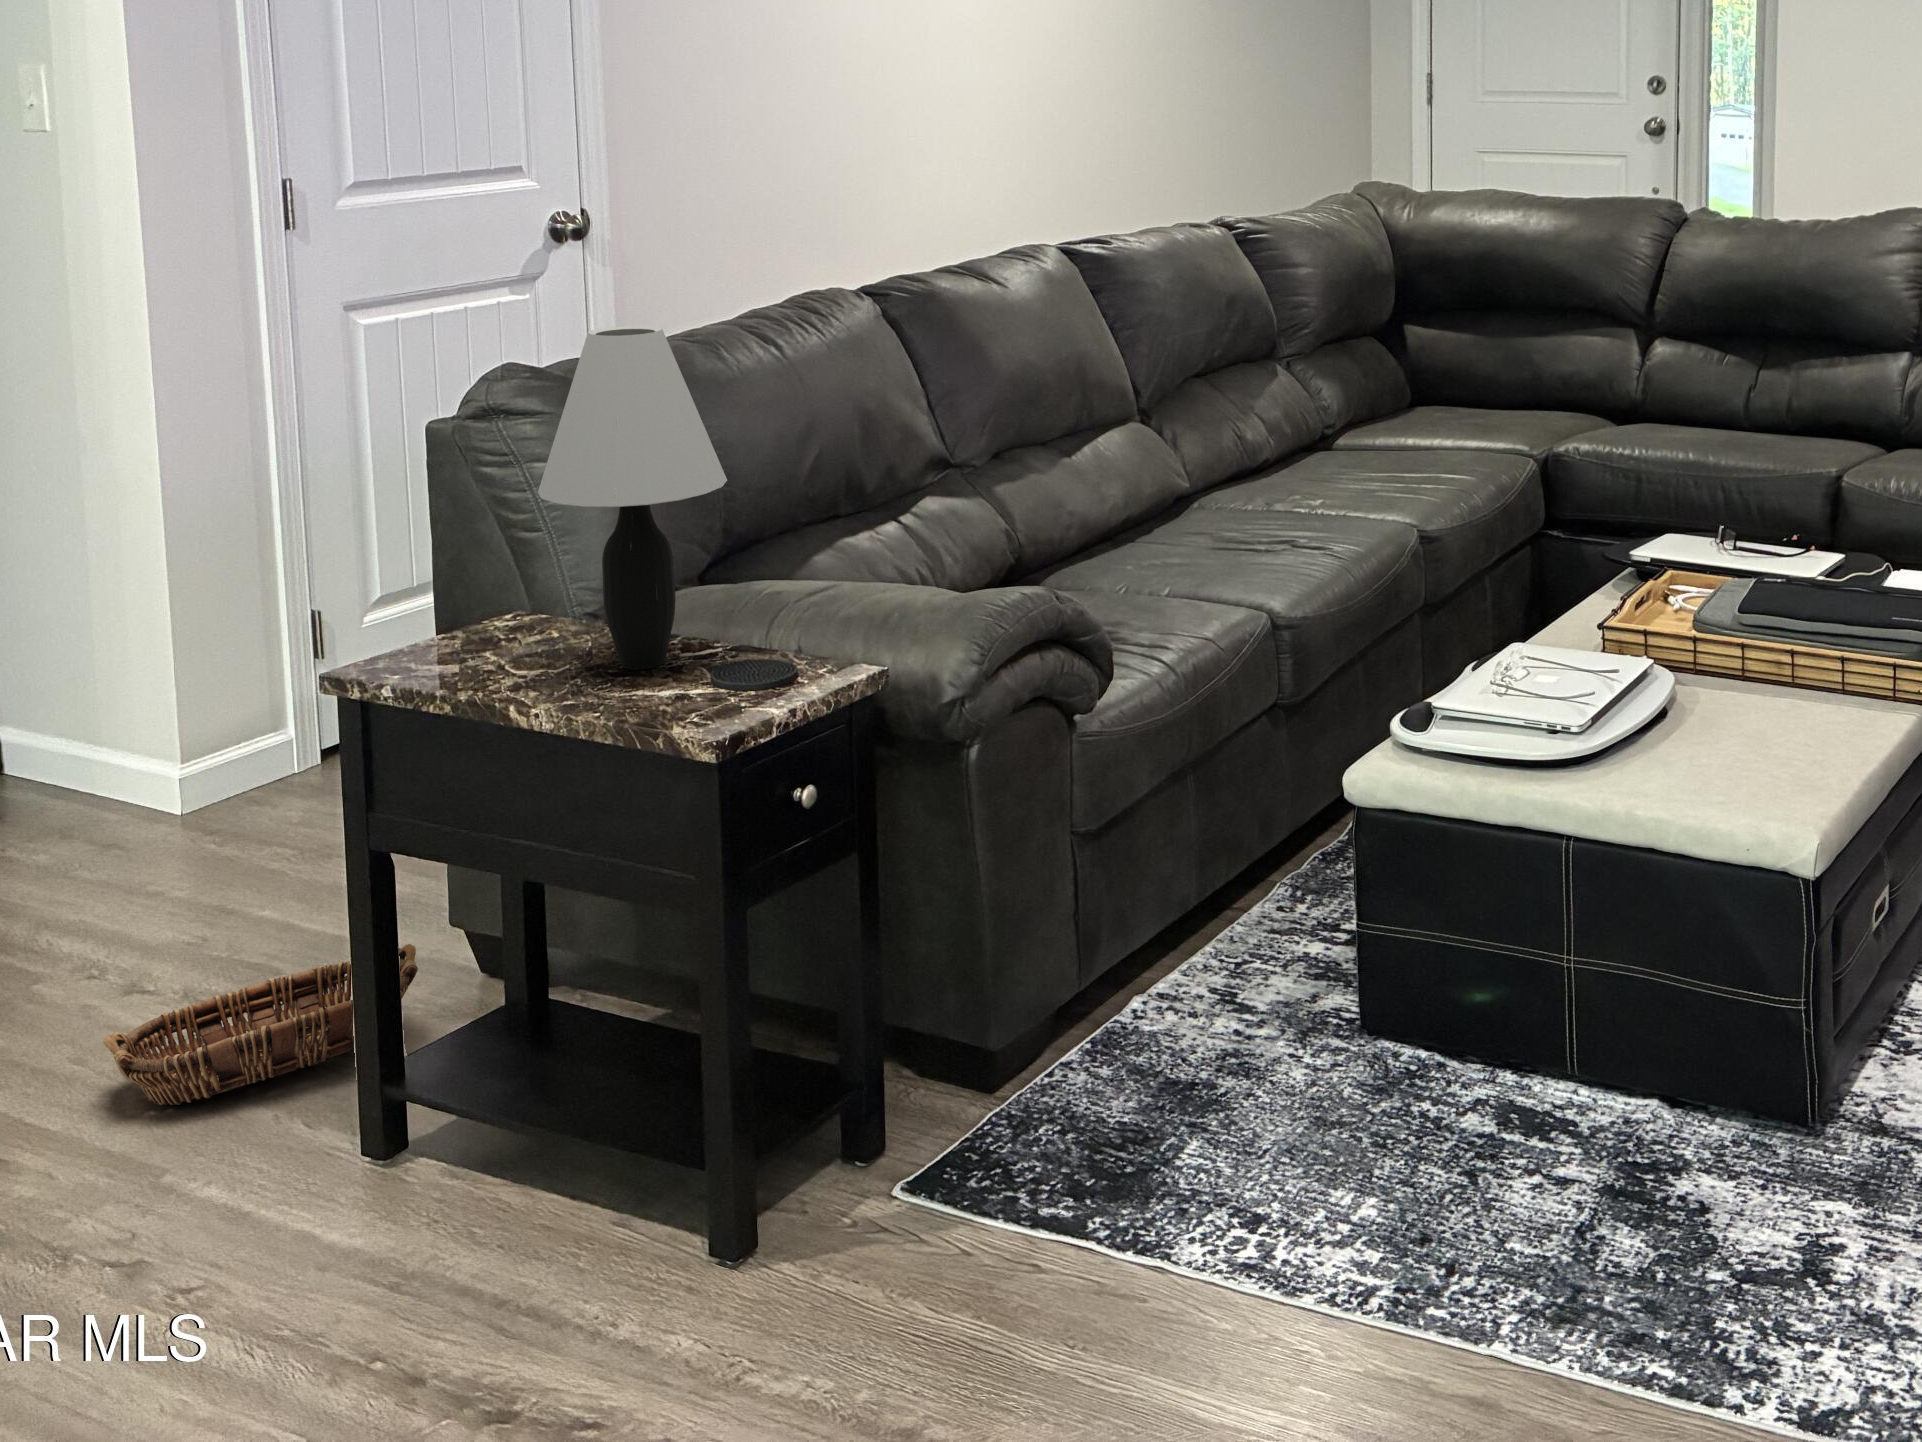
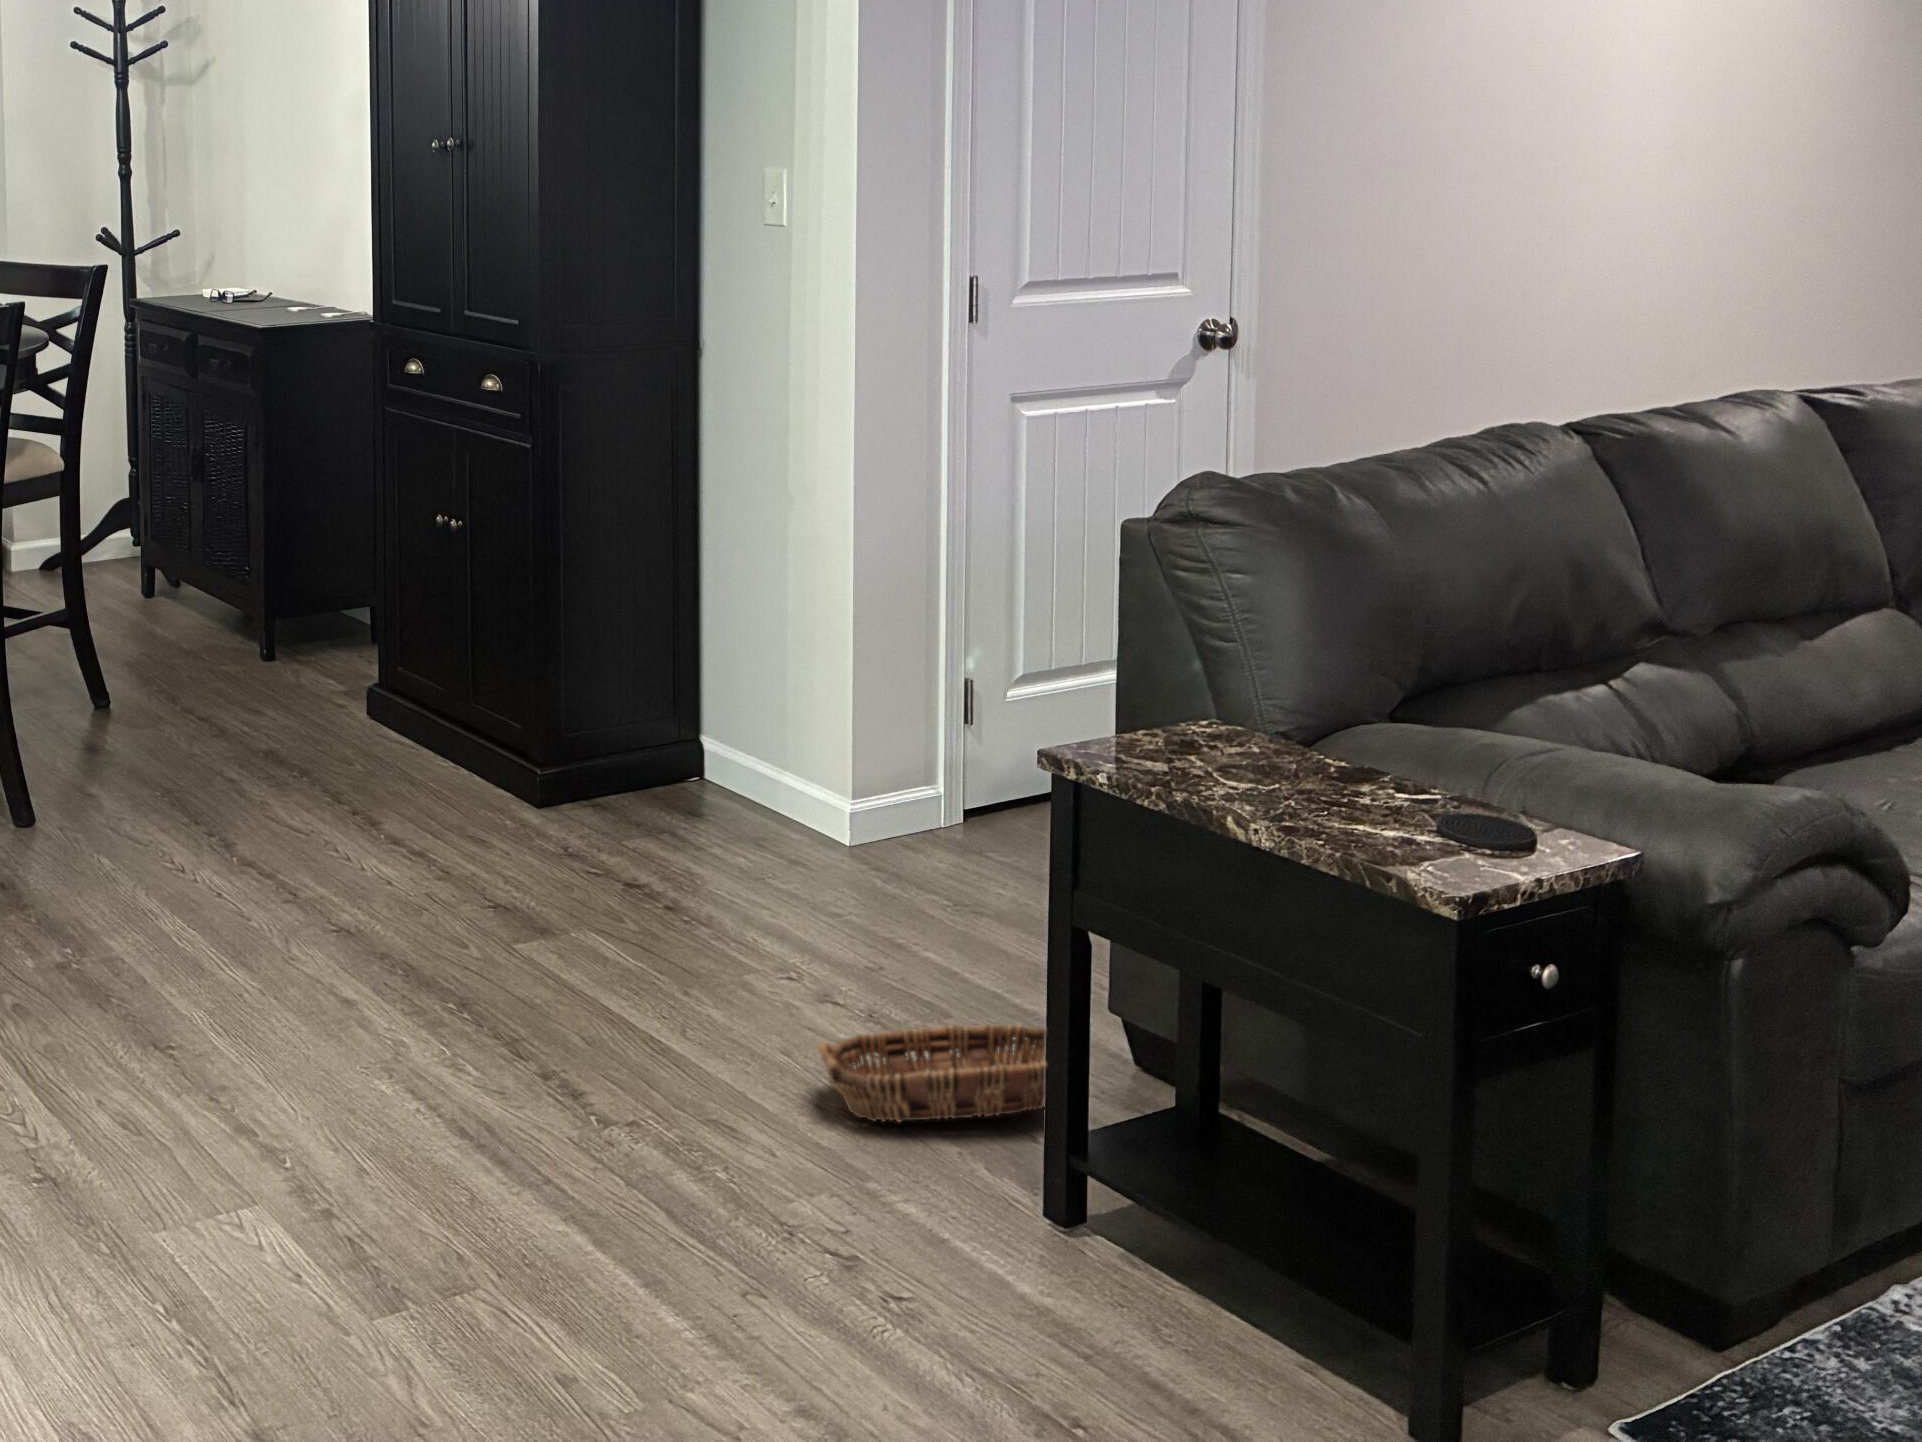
table lamp: present [538,326,727,670] -> none [1267,452,1464,803]

